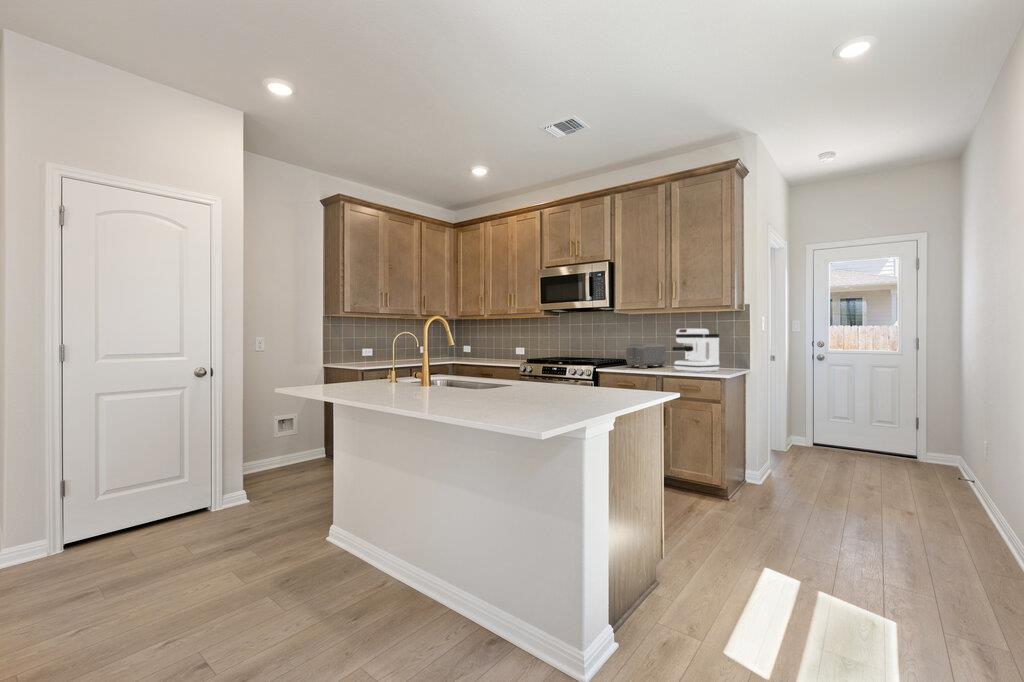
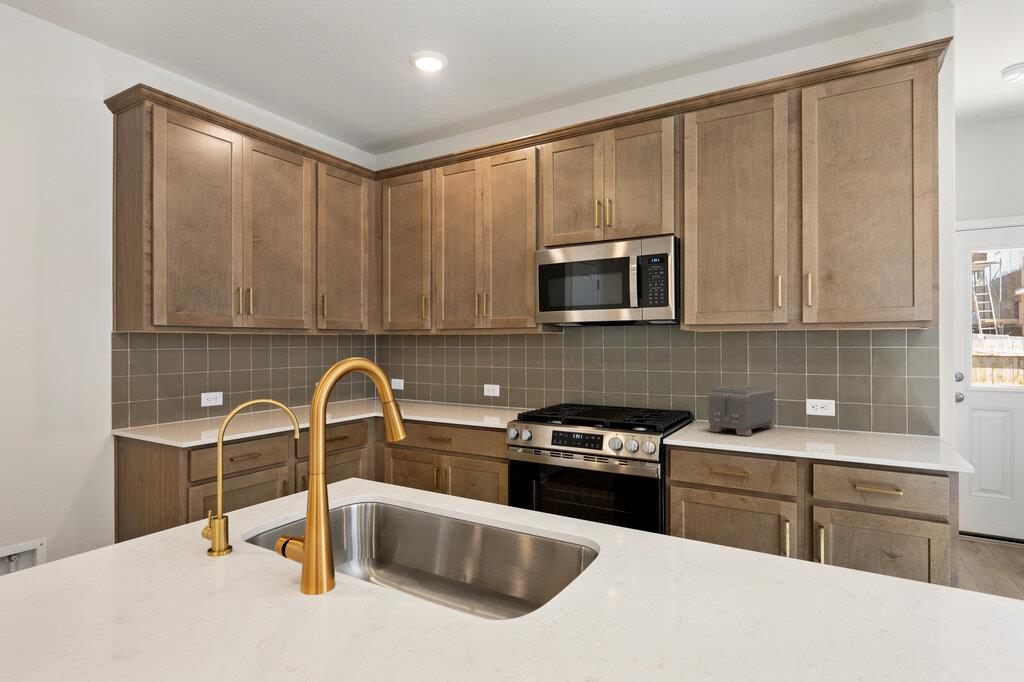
coffee maker: present [672,329,719,372] -> none [817,364,906,451]

